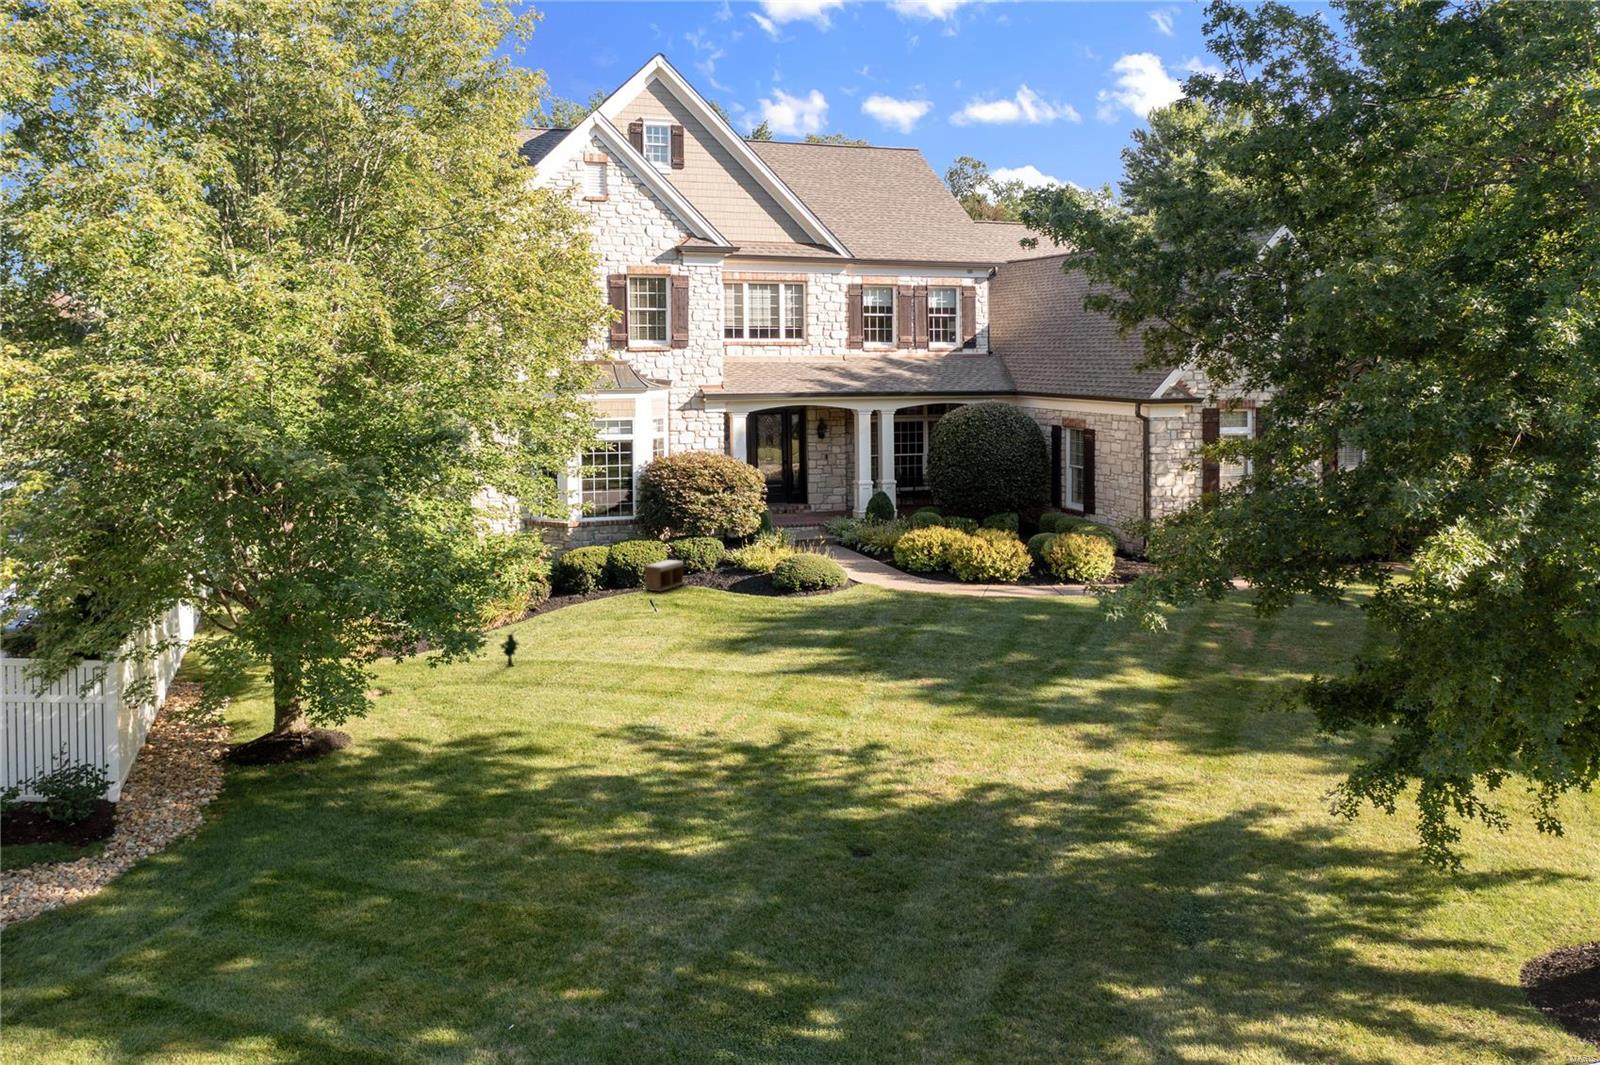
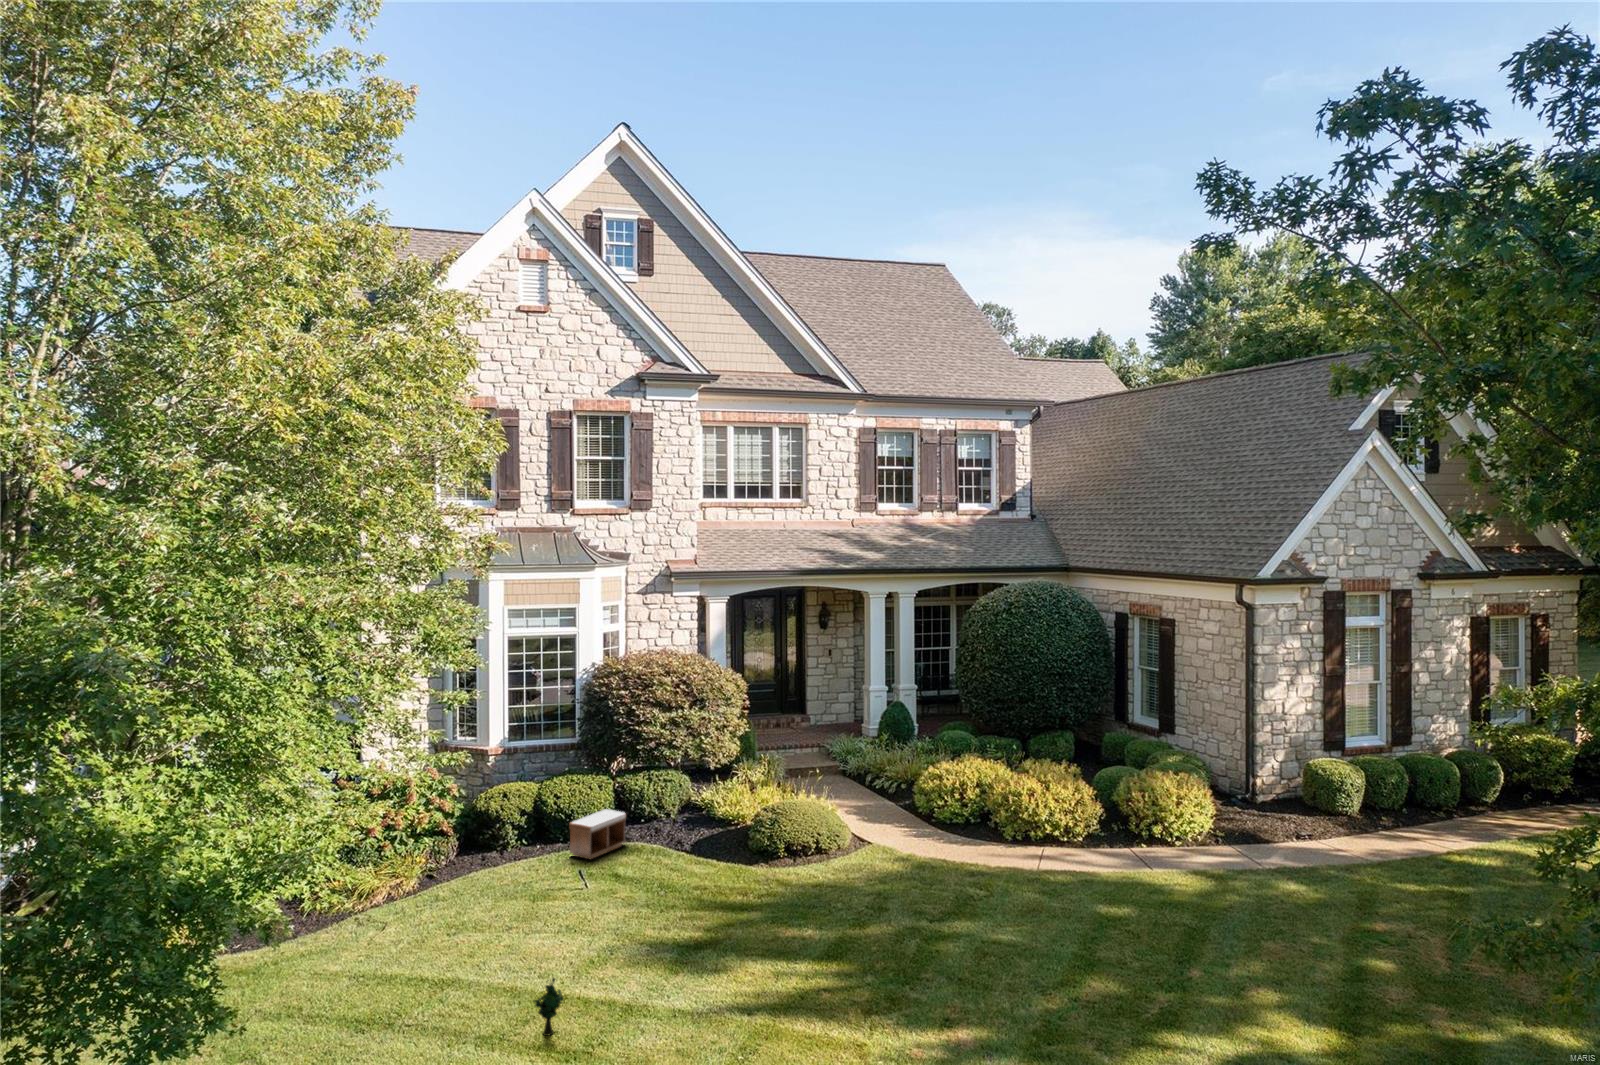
decorative plant: present [500,632,519,666] -> present [533,978,564,1036]

